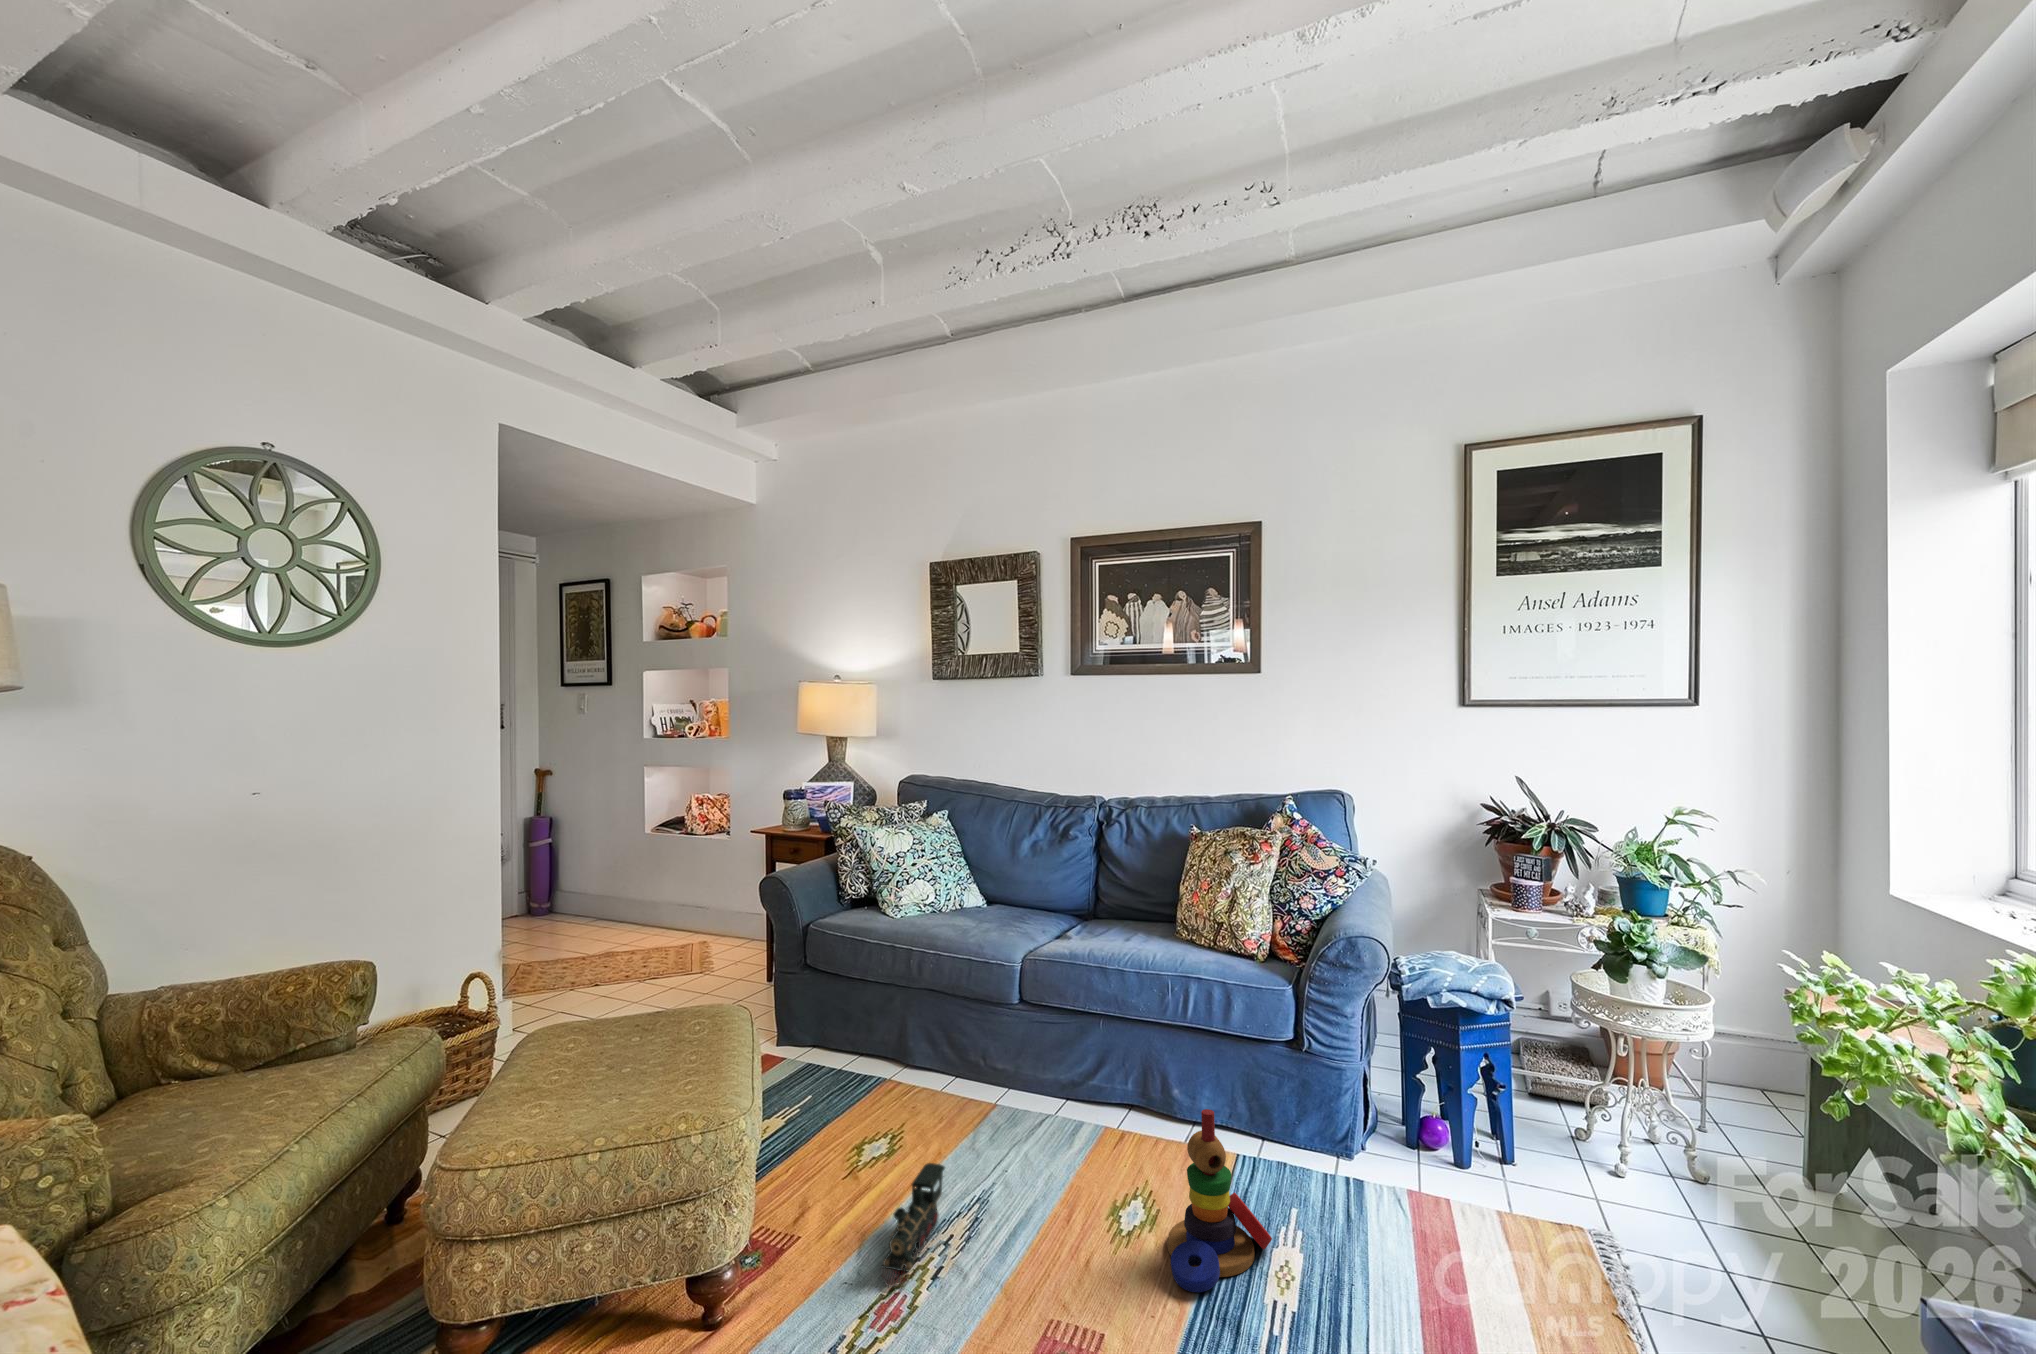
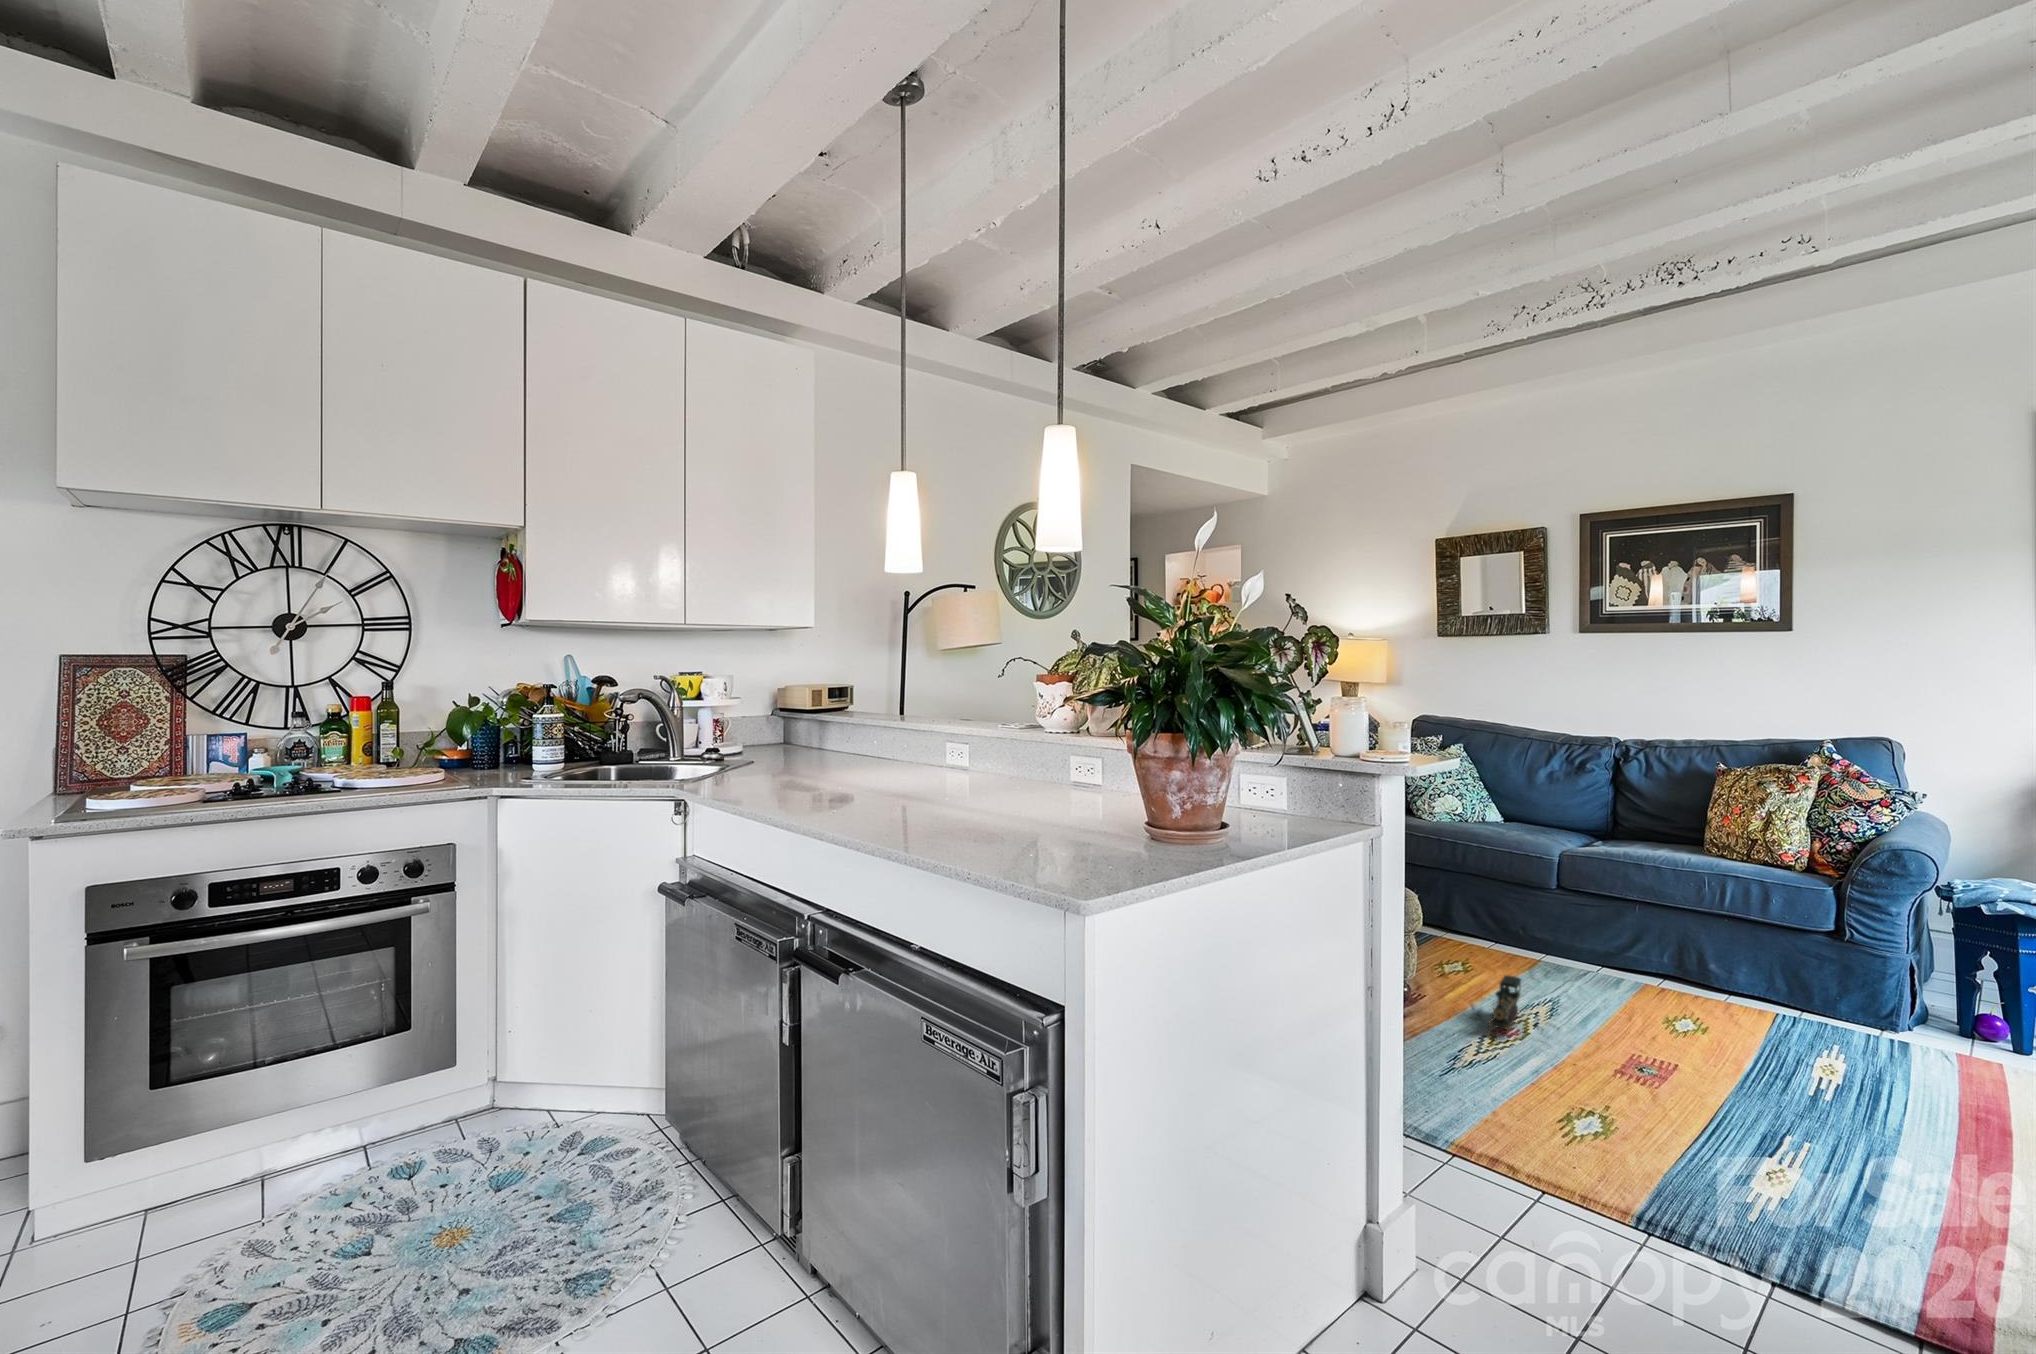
stacking toy: present [1167,1109,1272,1292] -> none [1717,956,1816,1074]

